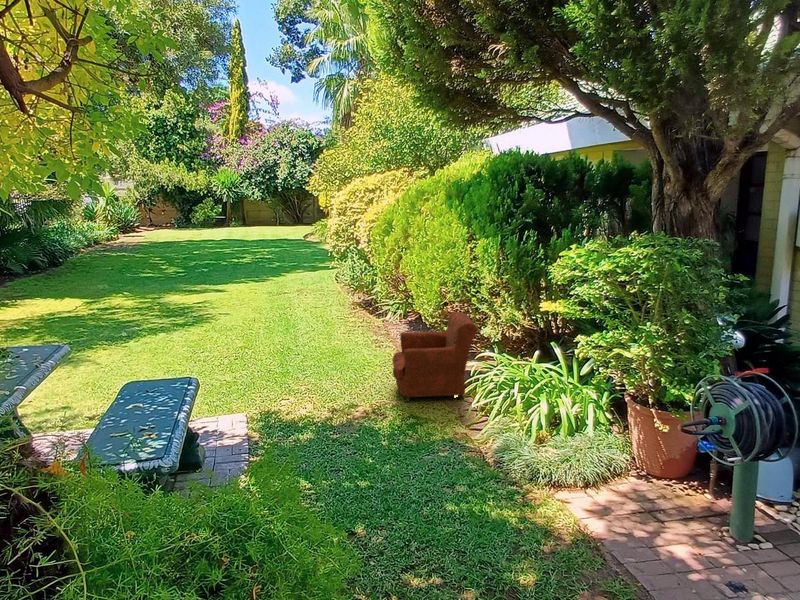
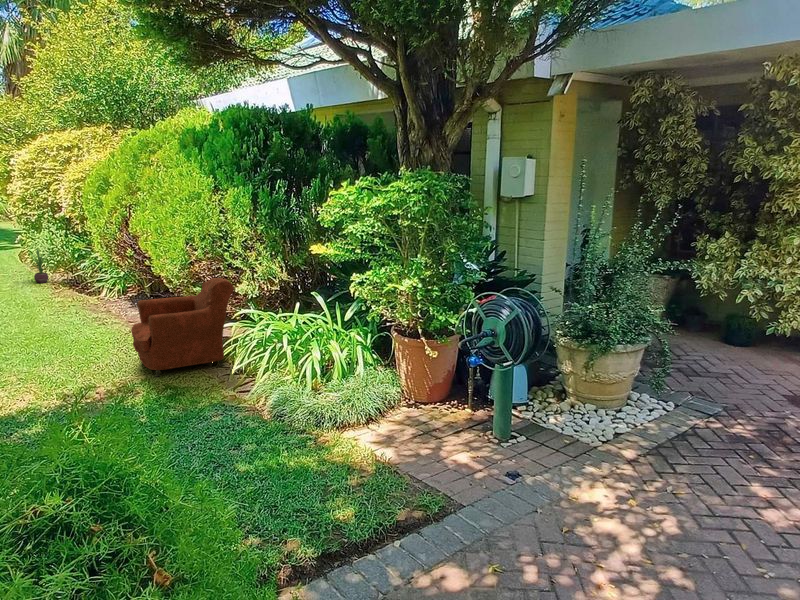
decorative plant: none [329,275,358,303] -> present [30,249,48,283]

